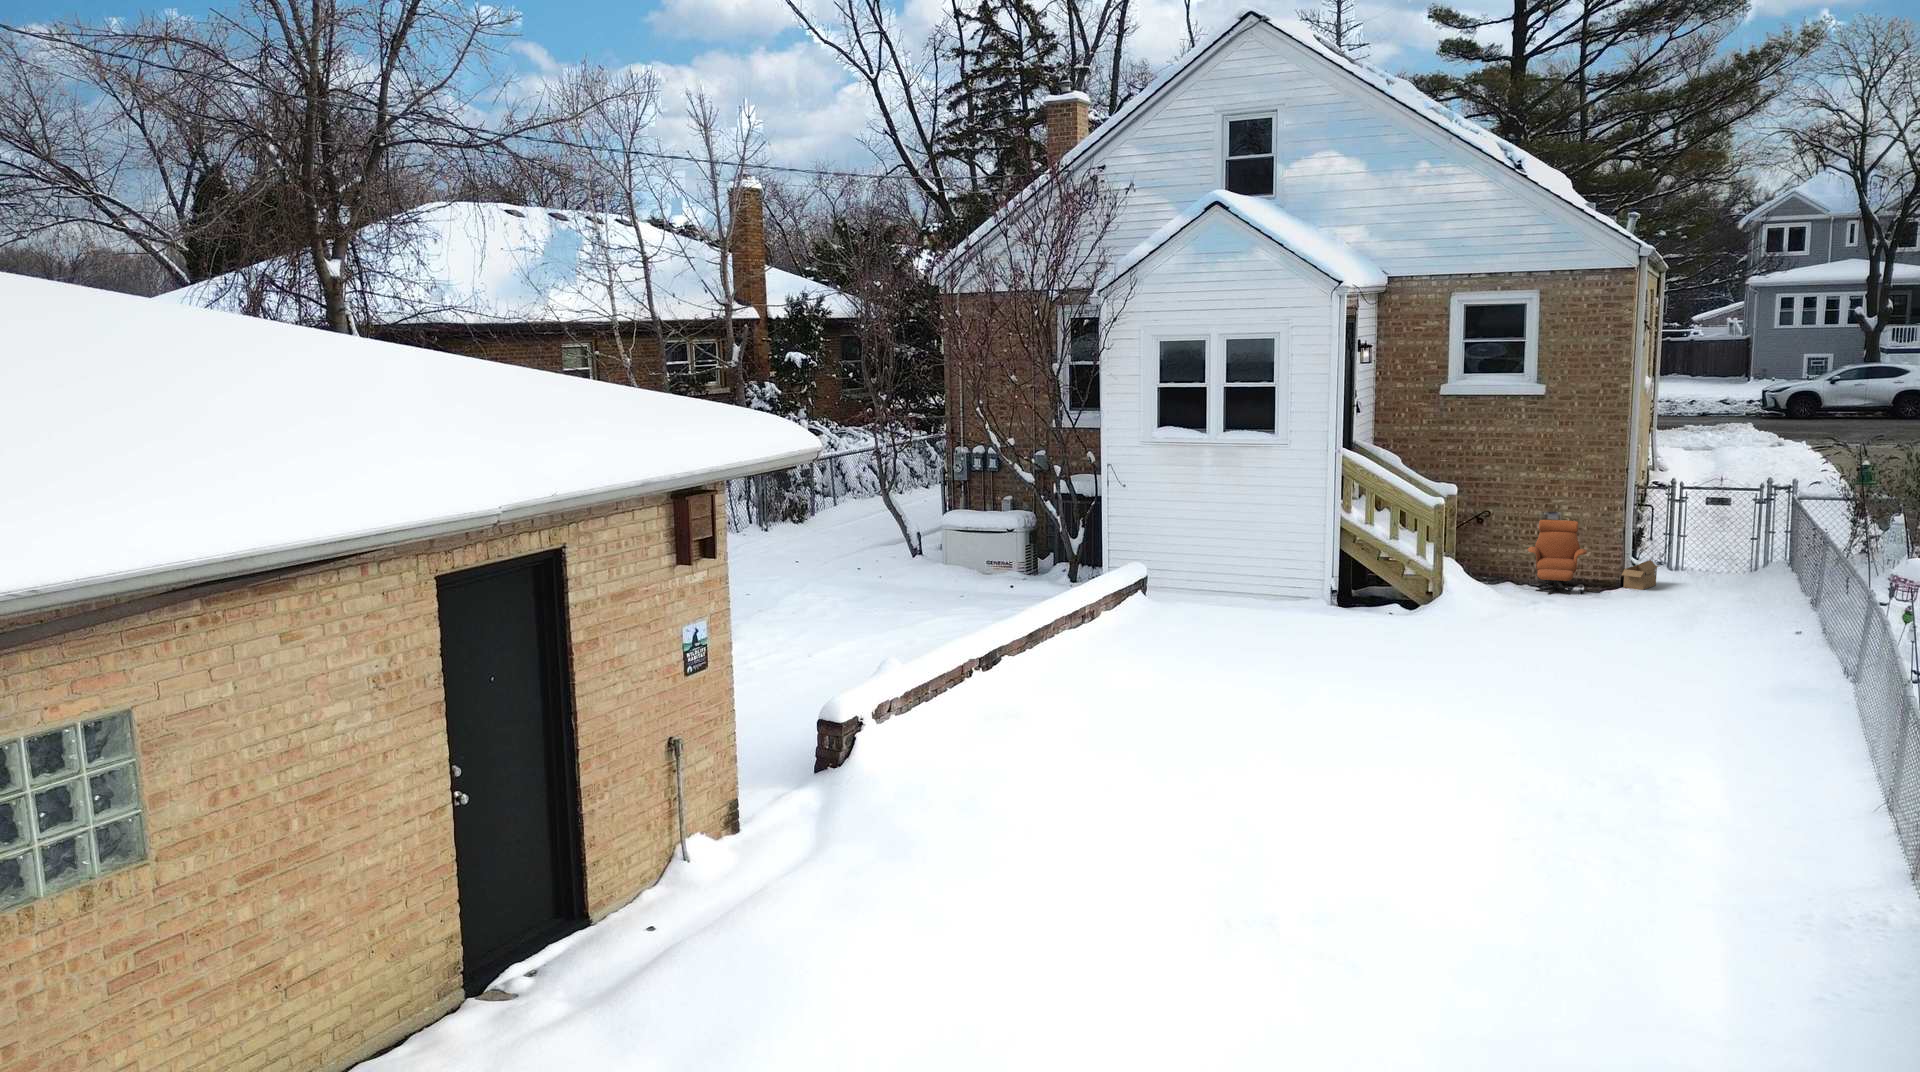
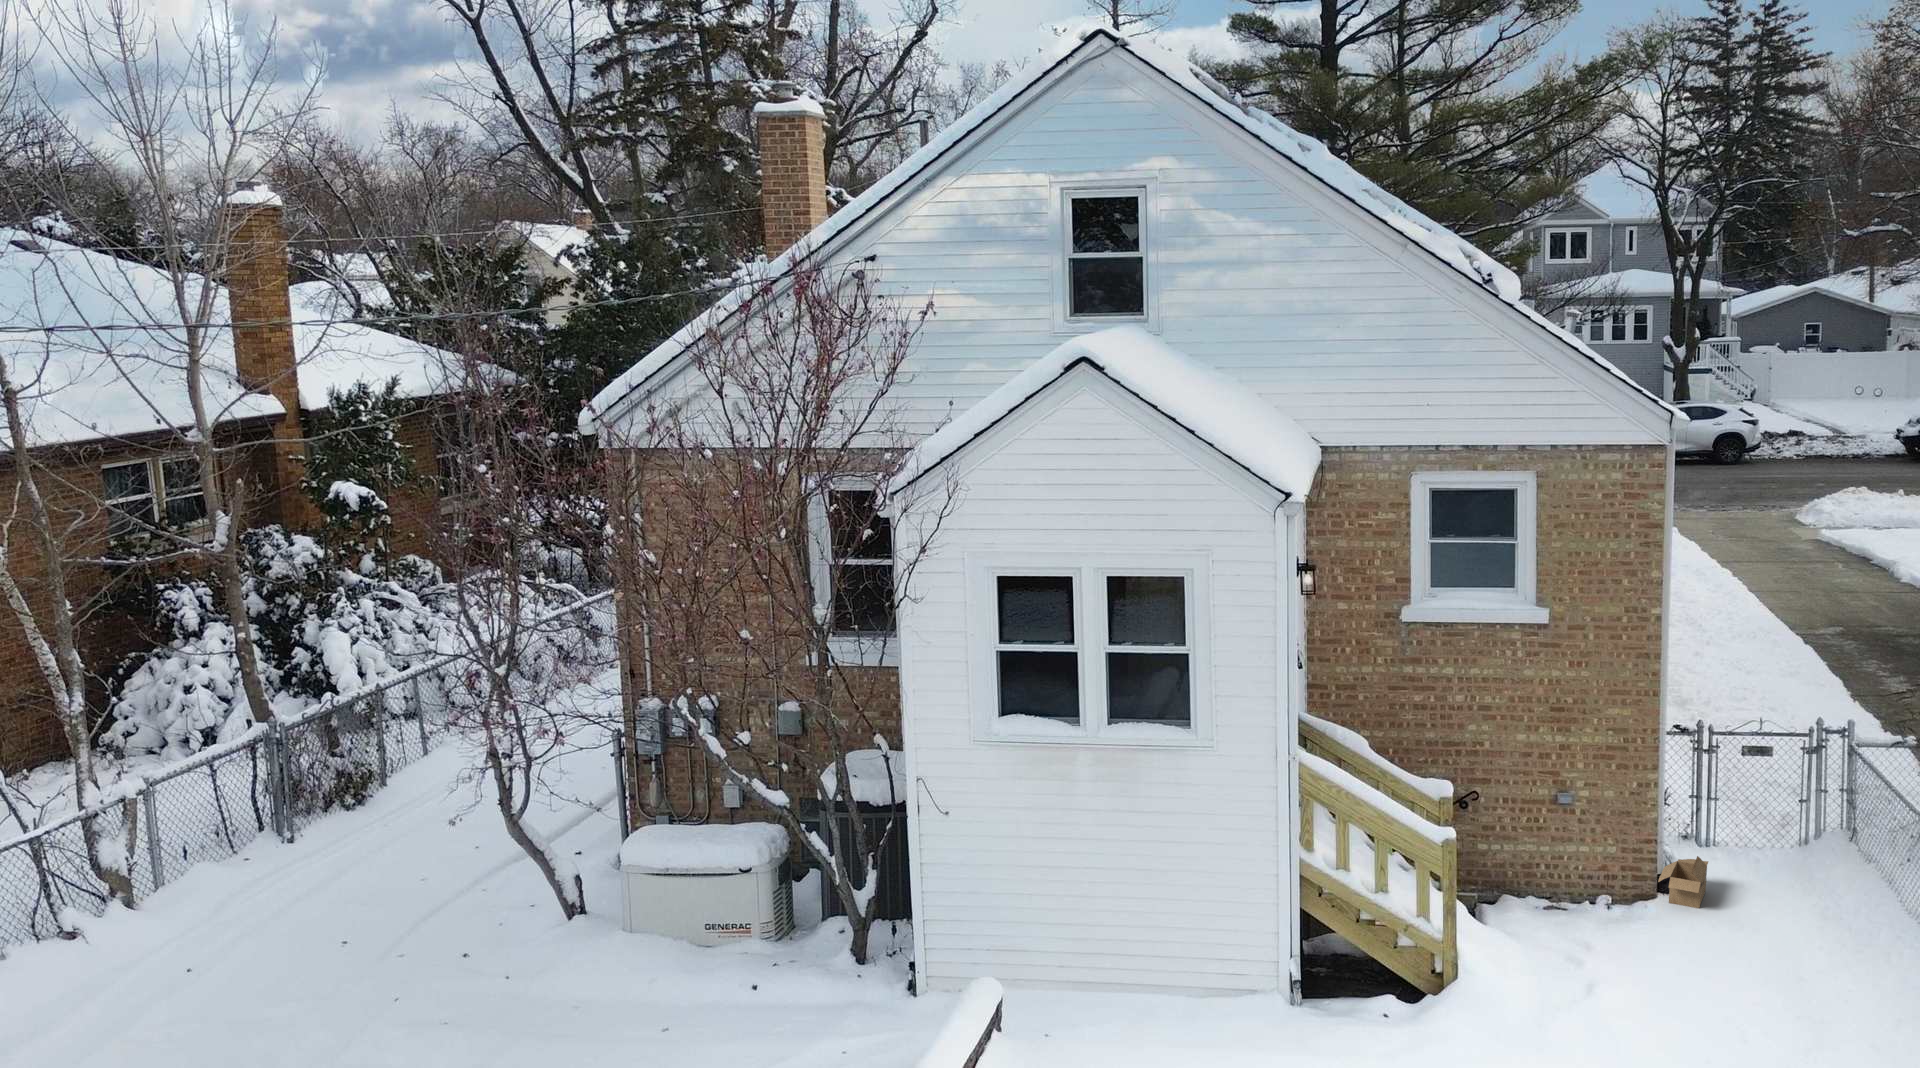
lounge chair: present [1528,520,1587,595] -> none [1534,806,1620,937]

